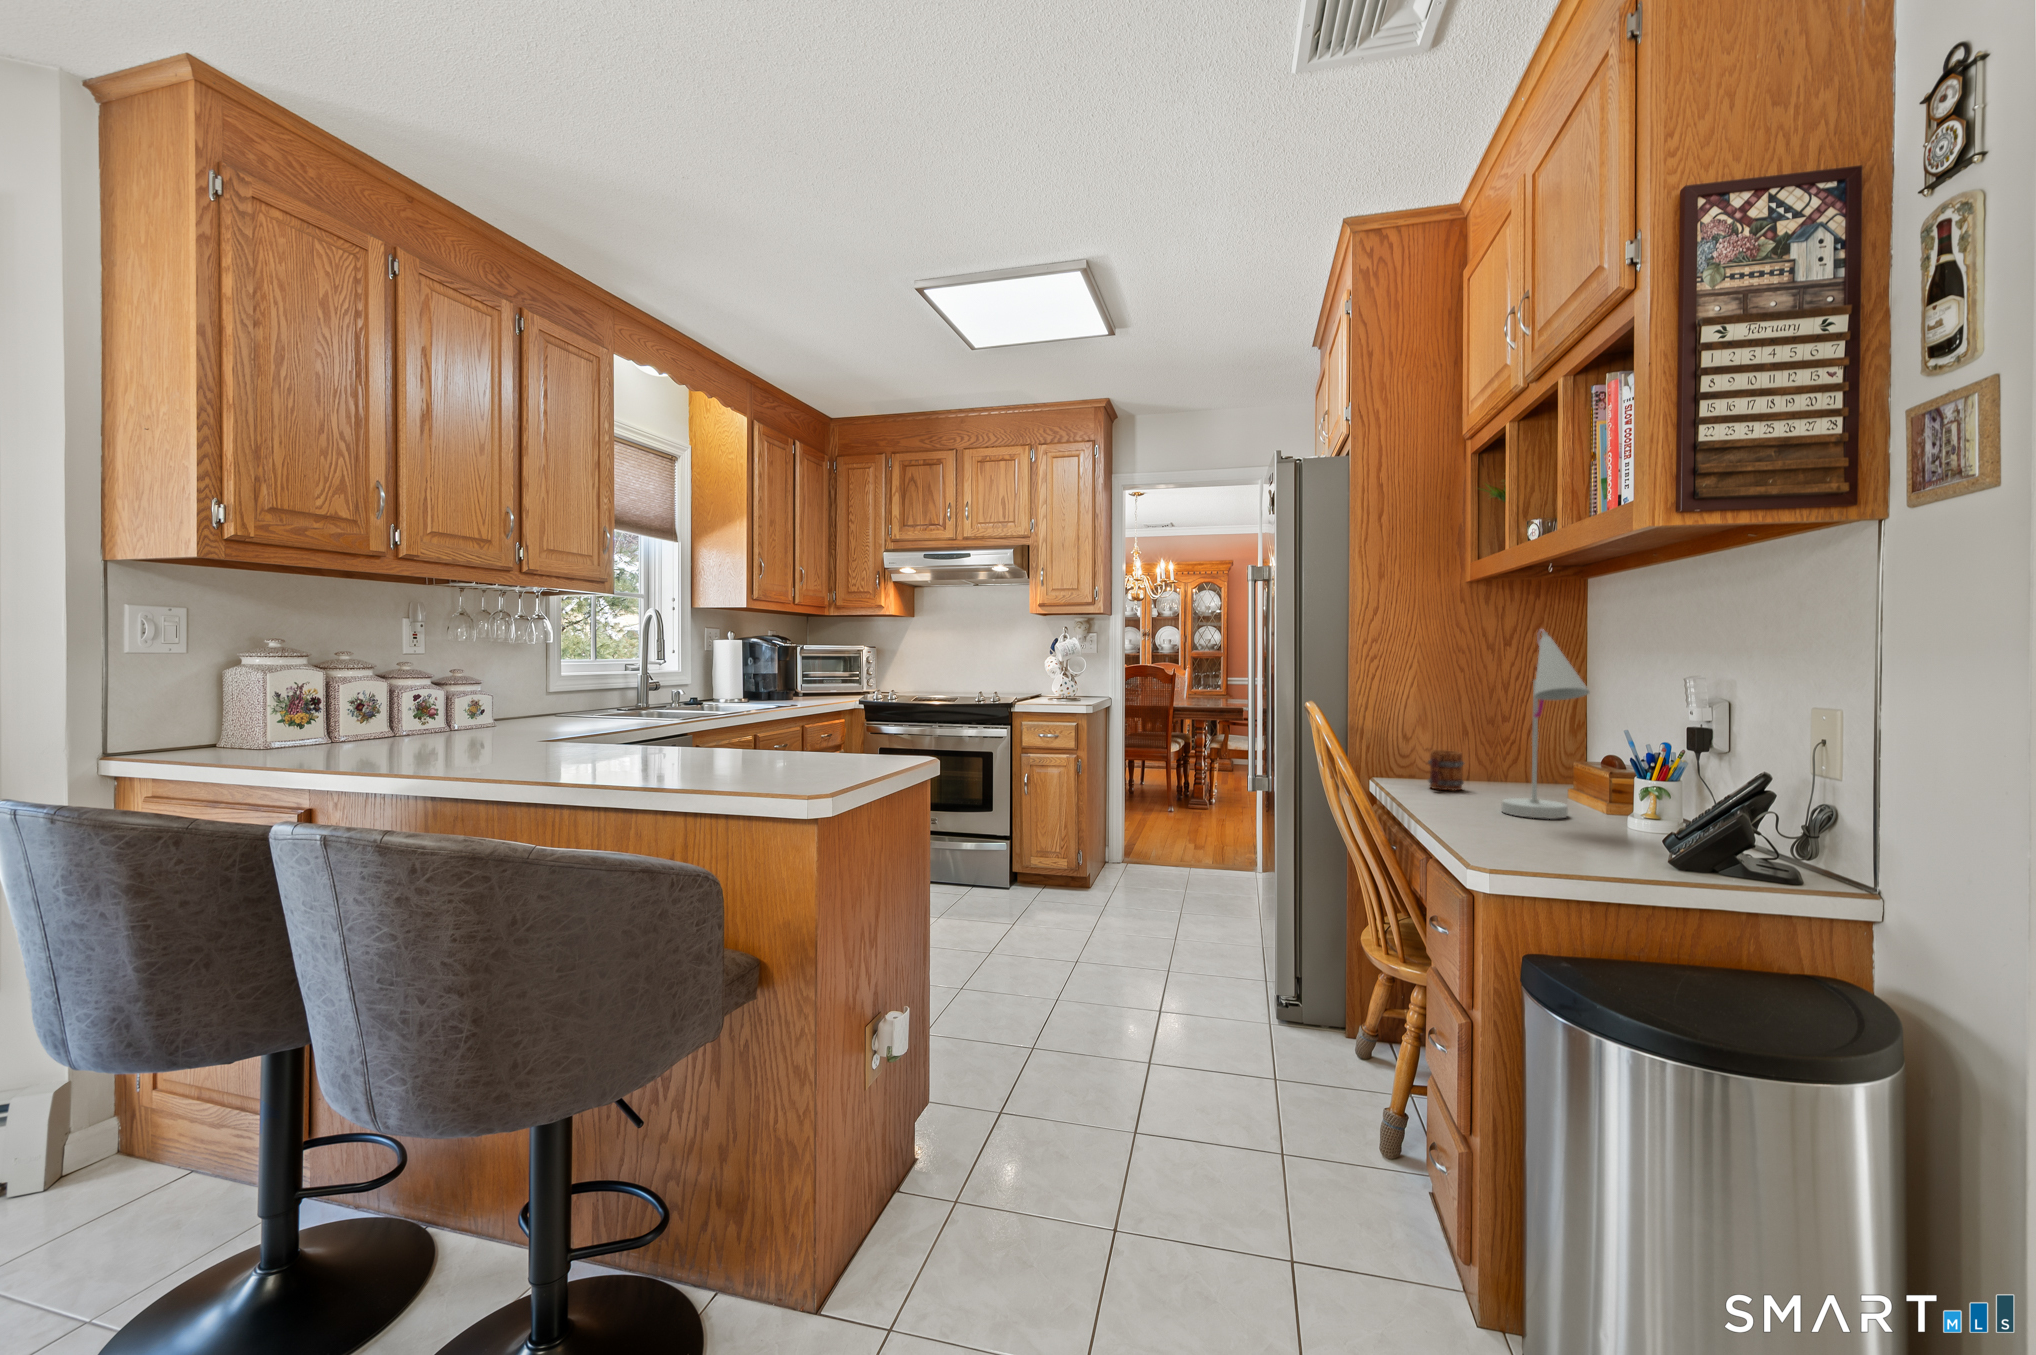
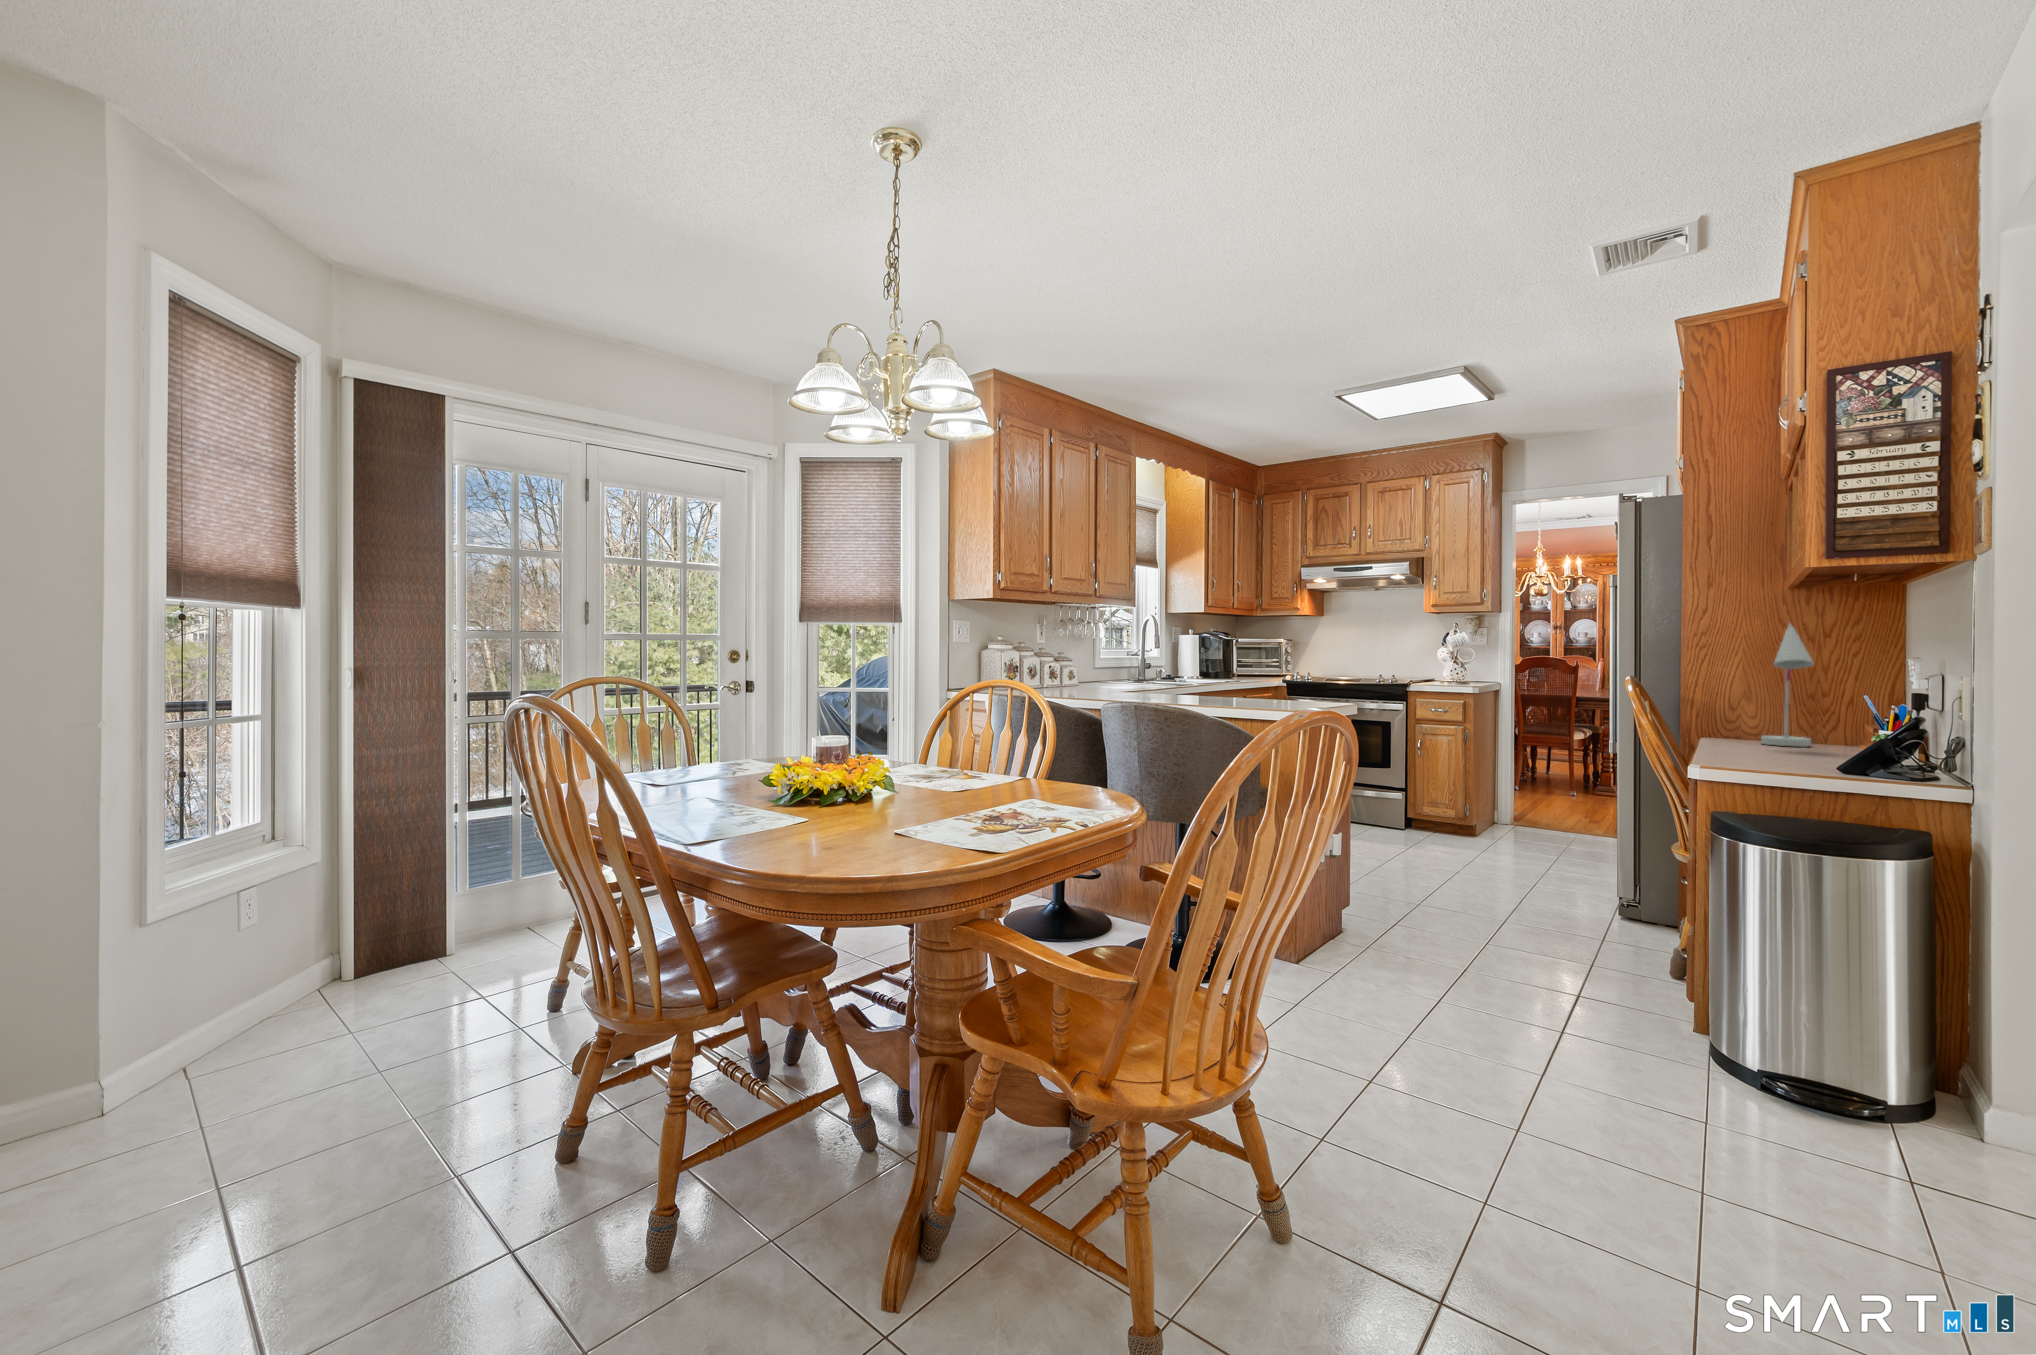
mug: present [1428,750,1464,790] -> none [1726,707,1758,736]

